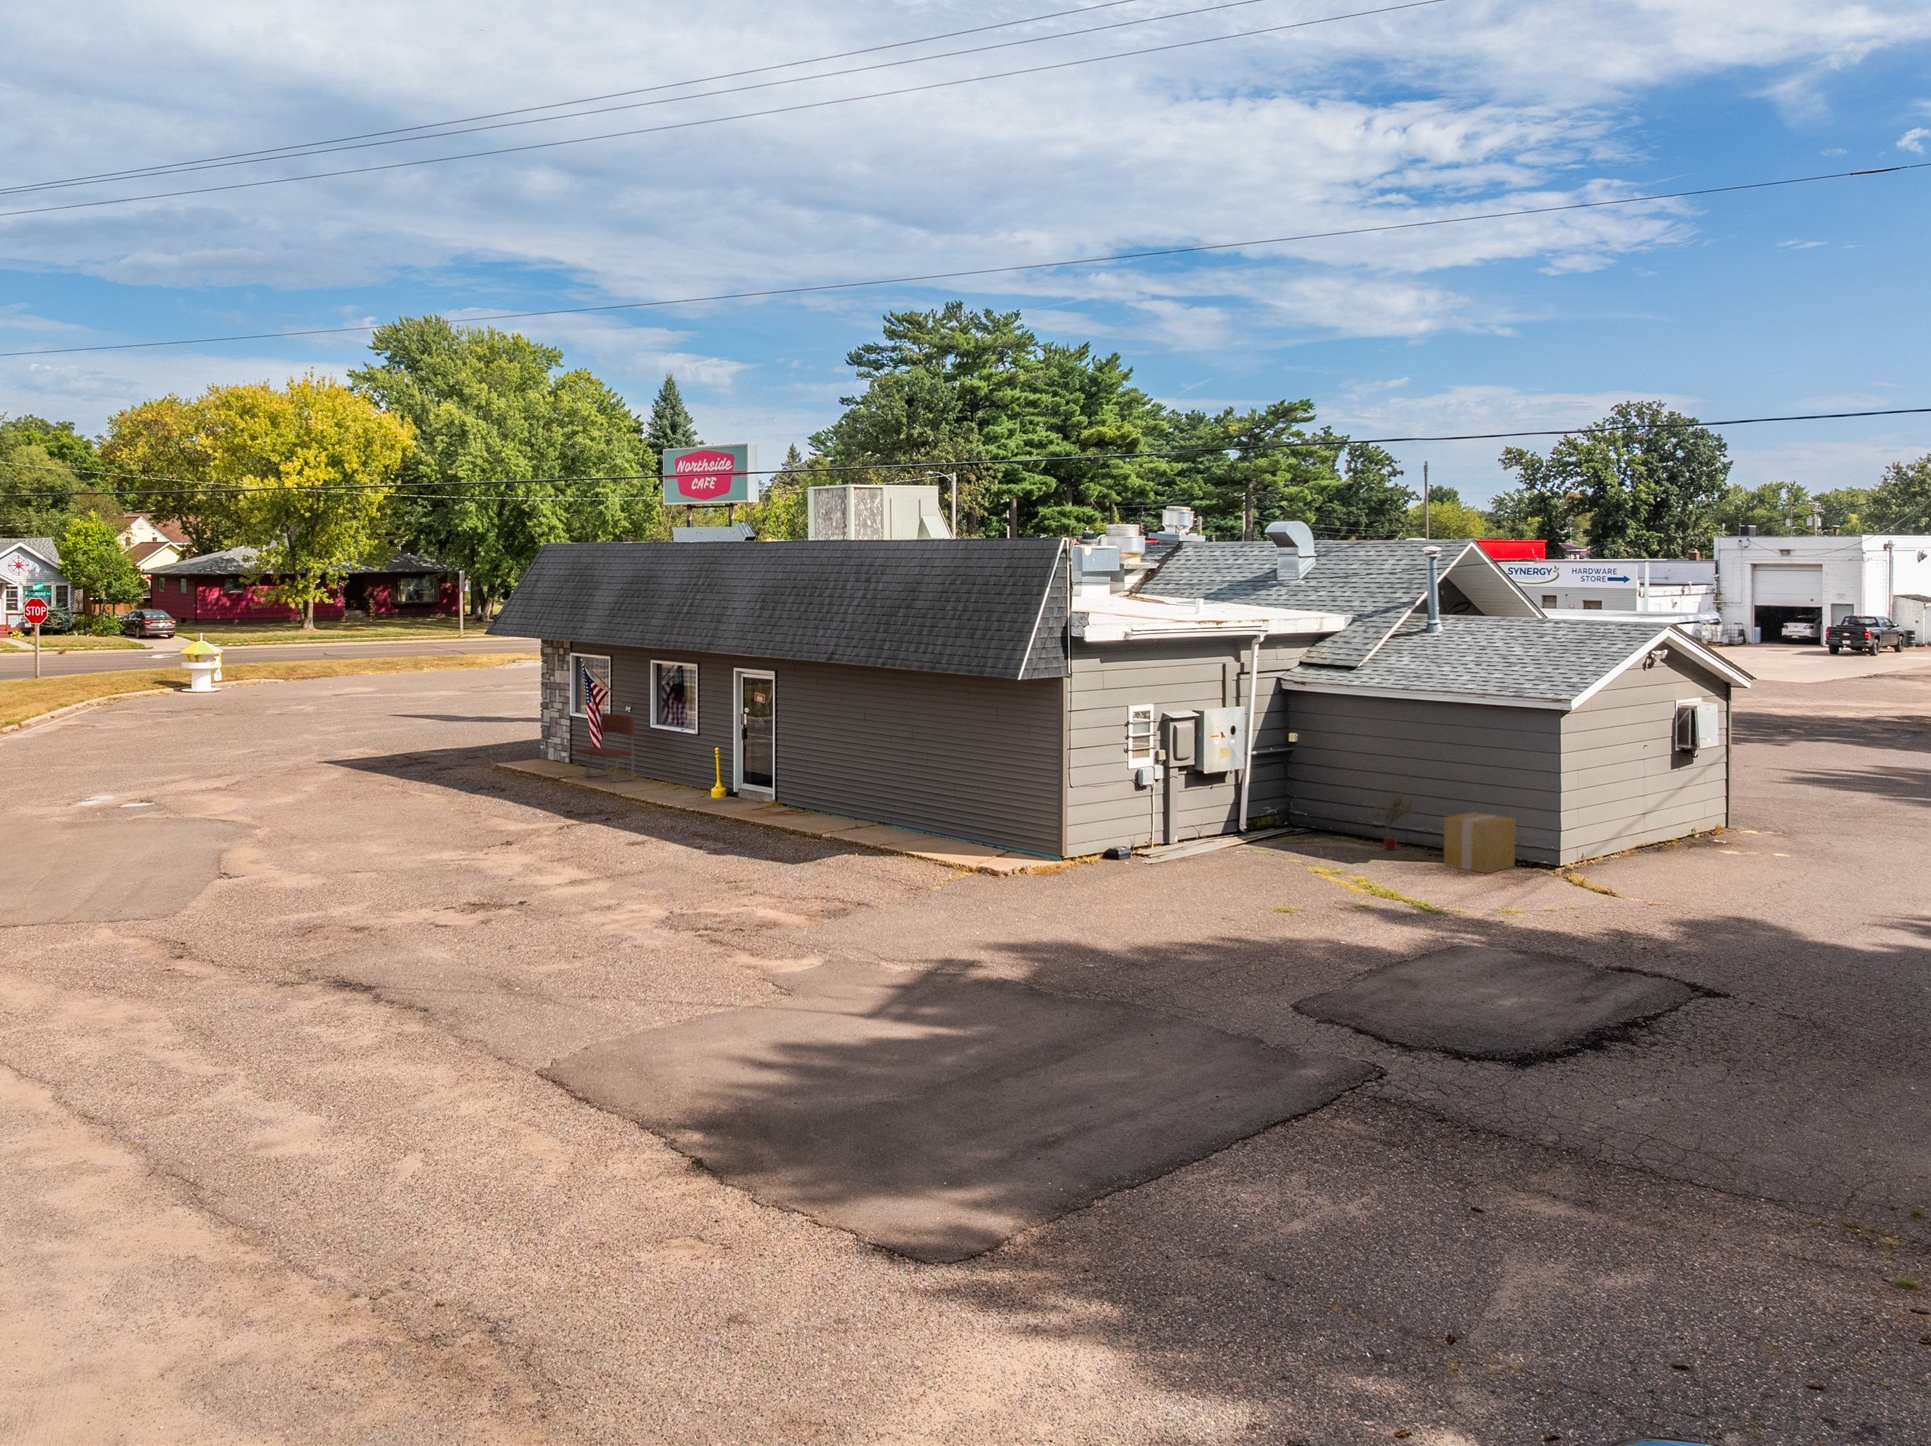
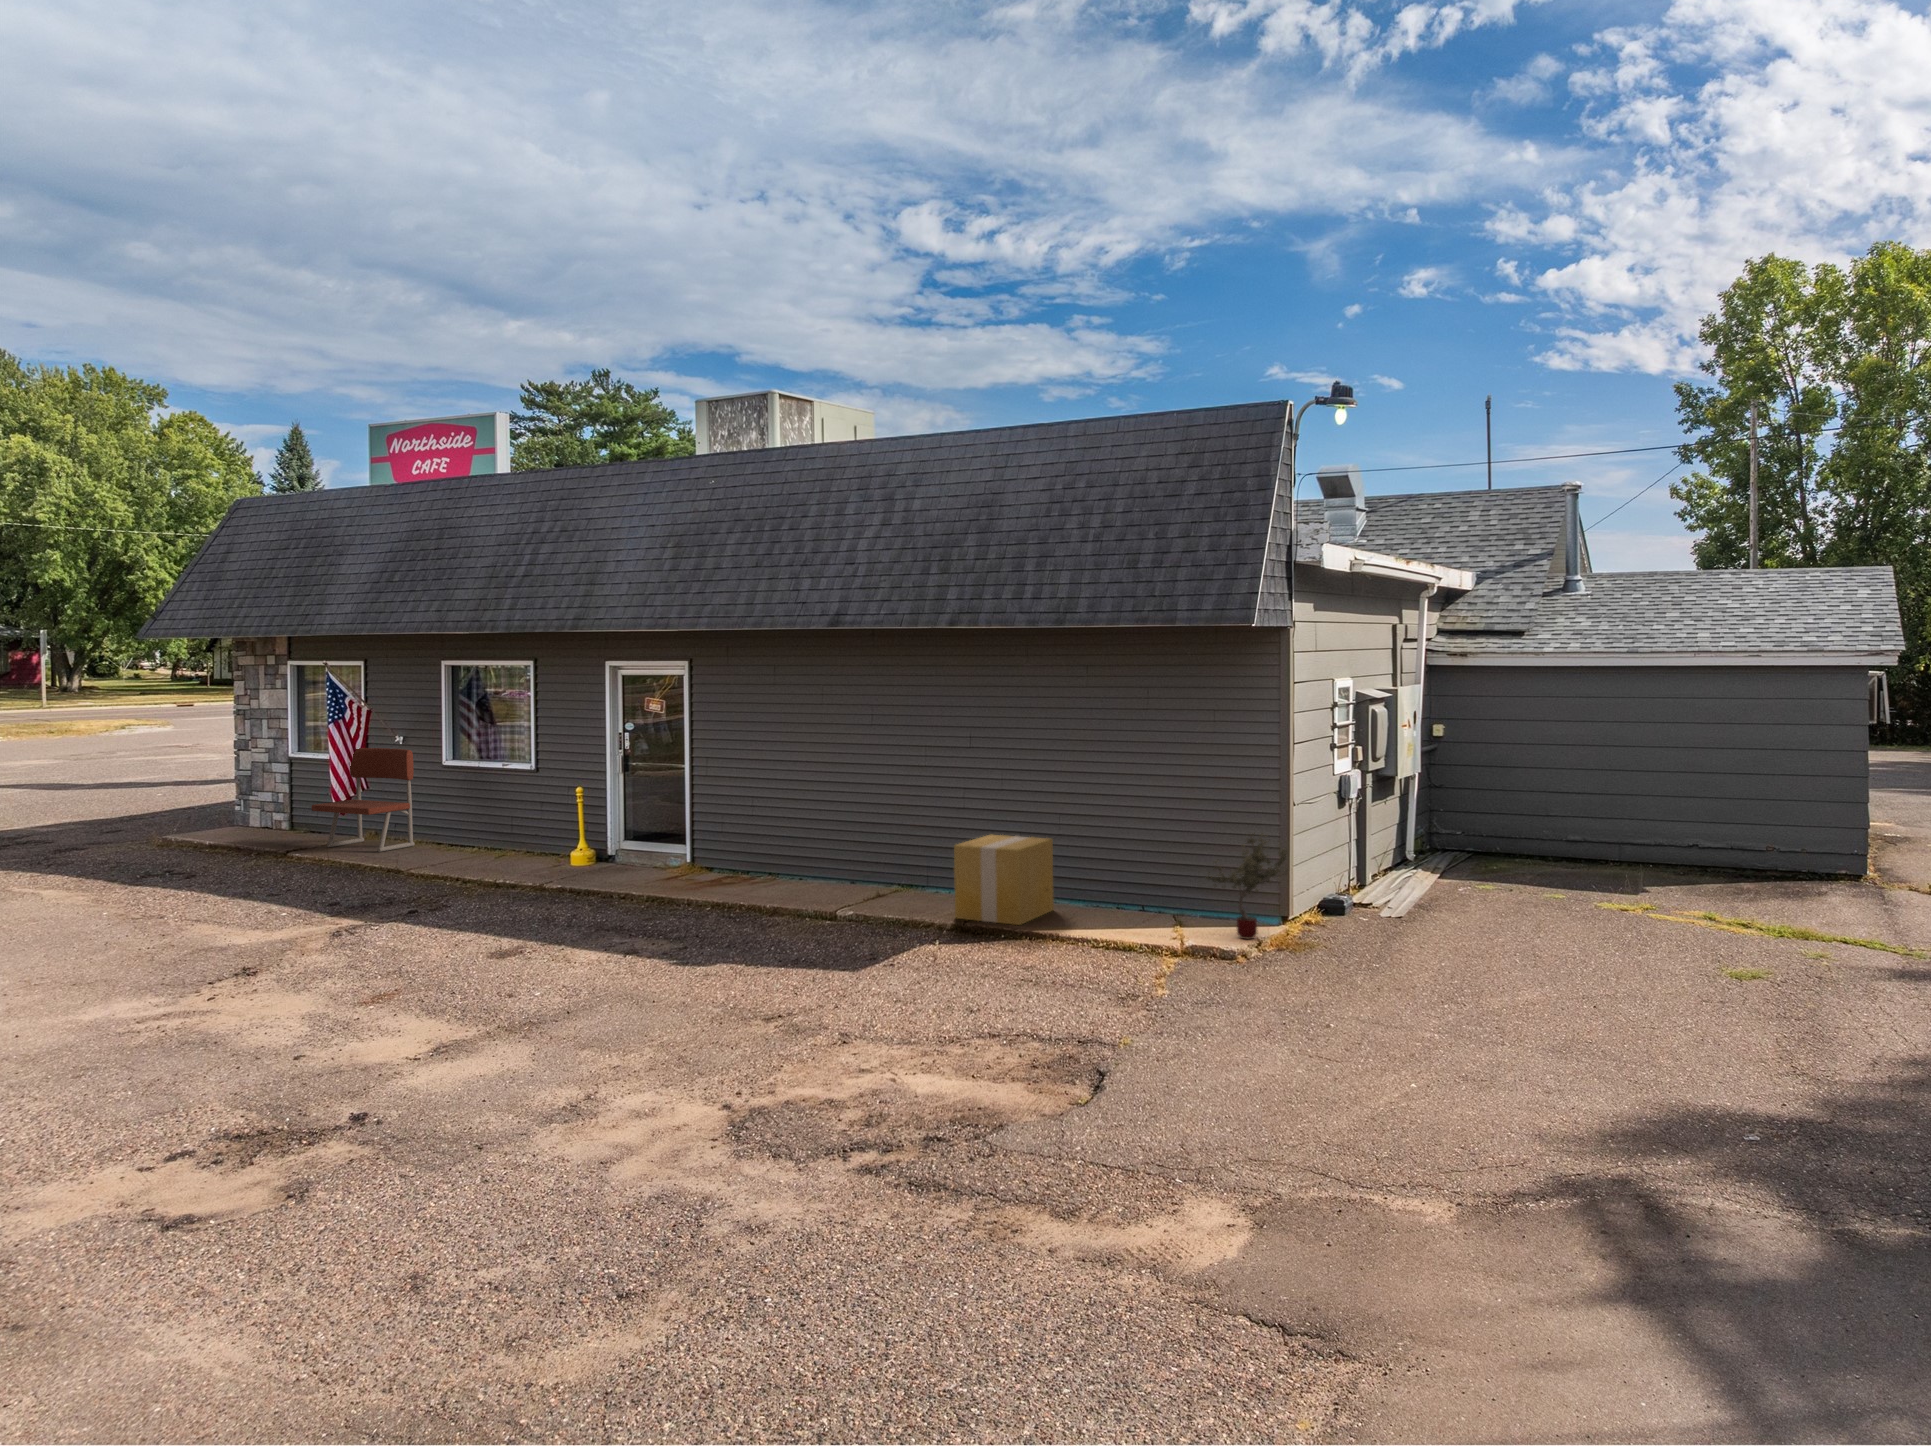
potted tree: present [1372,790,1413,850] -> present [1206,833,1289,939]
cardboard box: present [1444,812,1516,873] -> present [954,835,1054,925]

